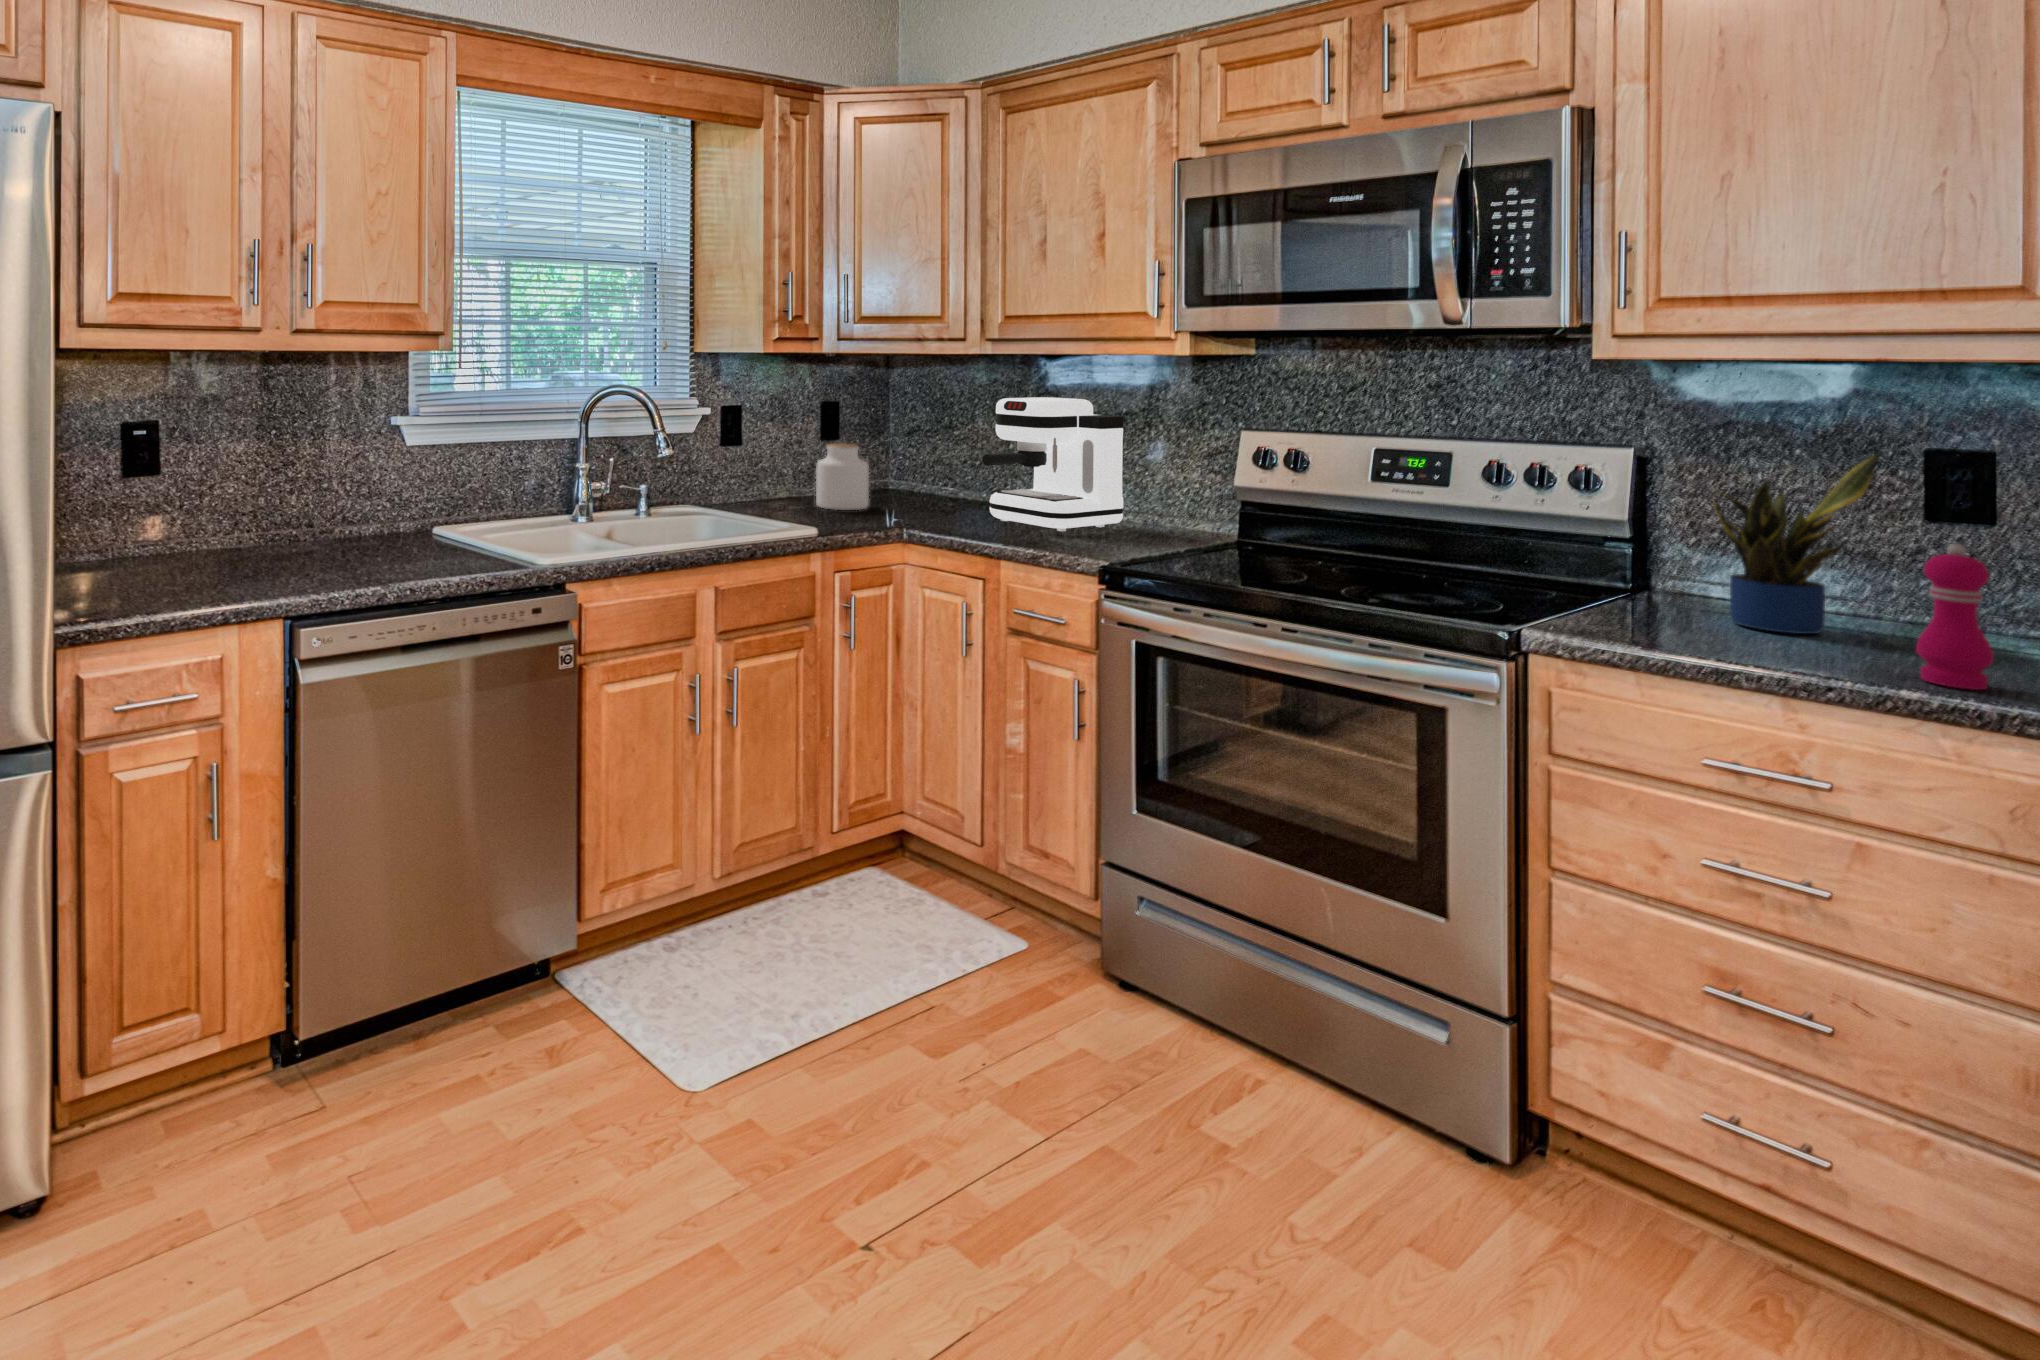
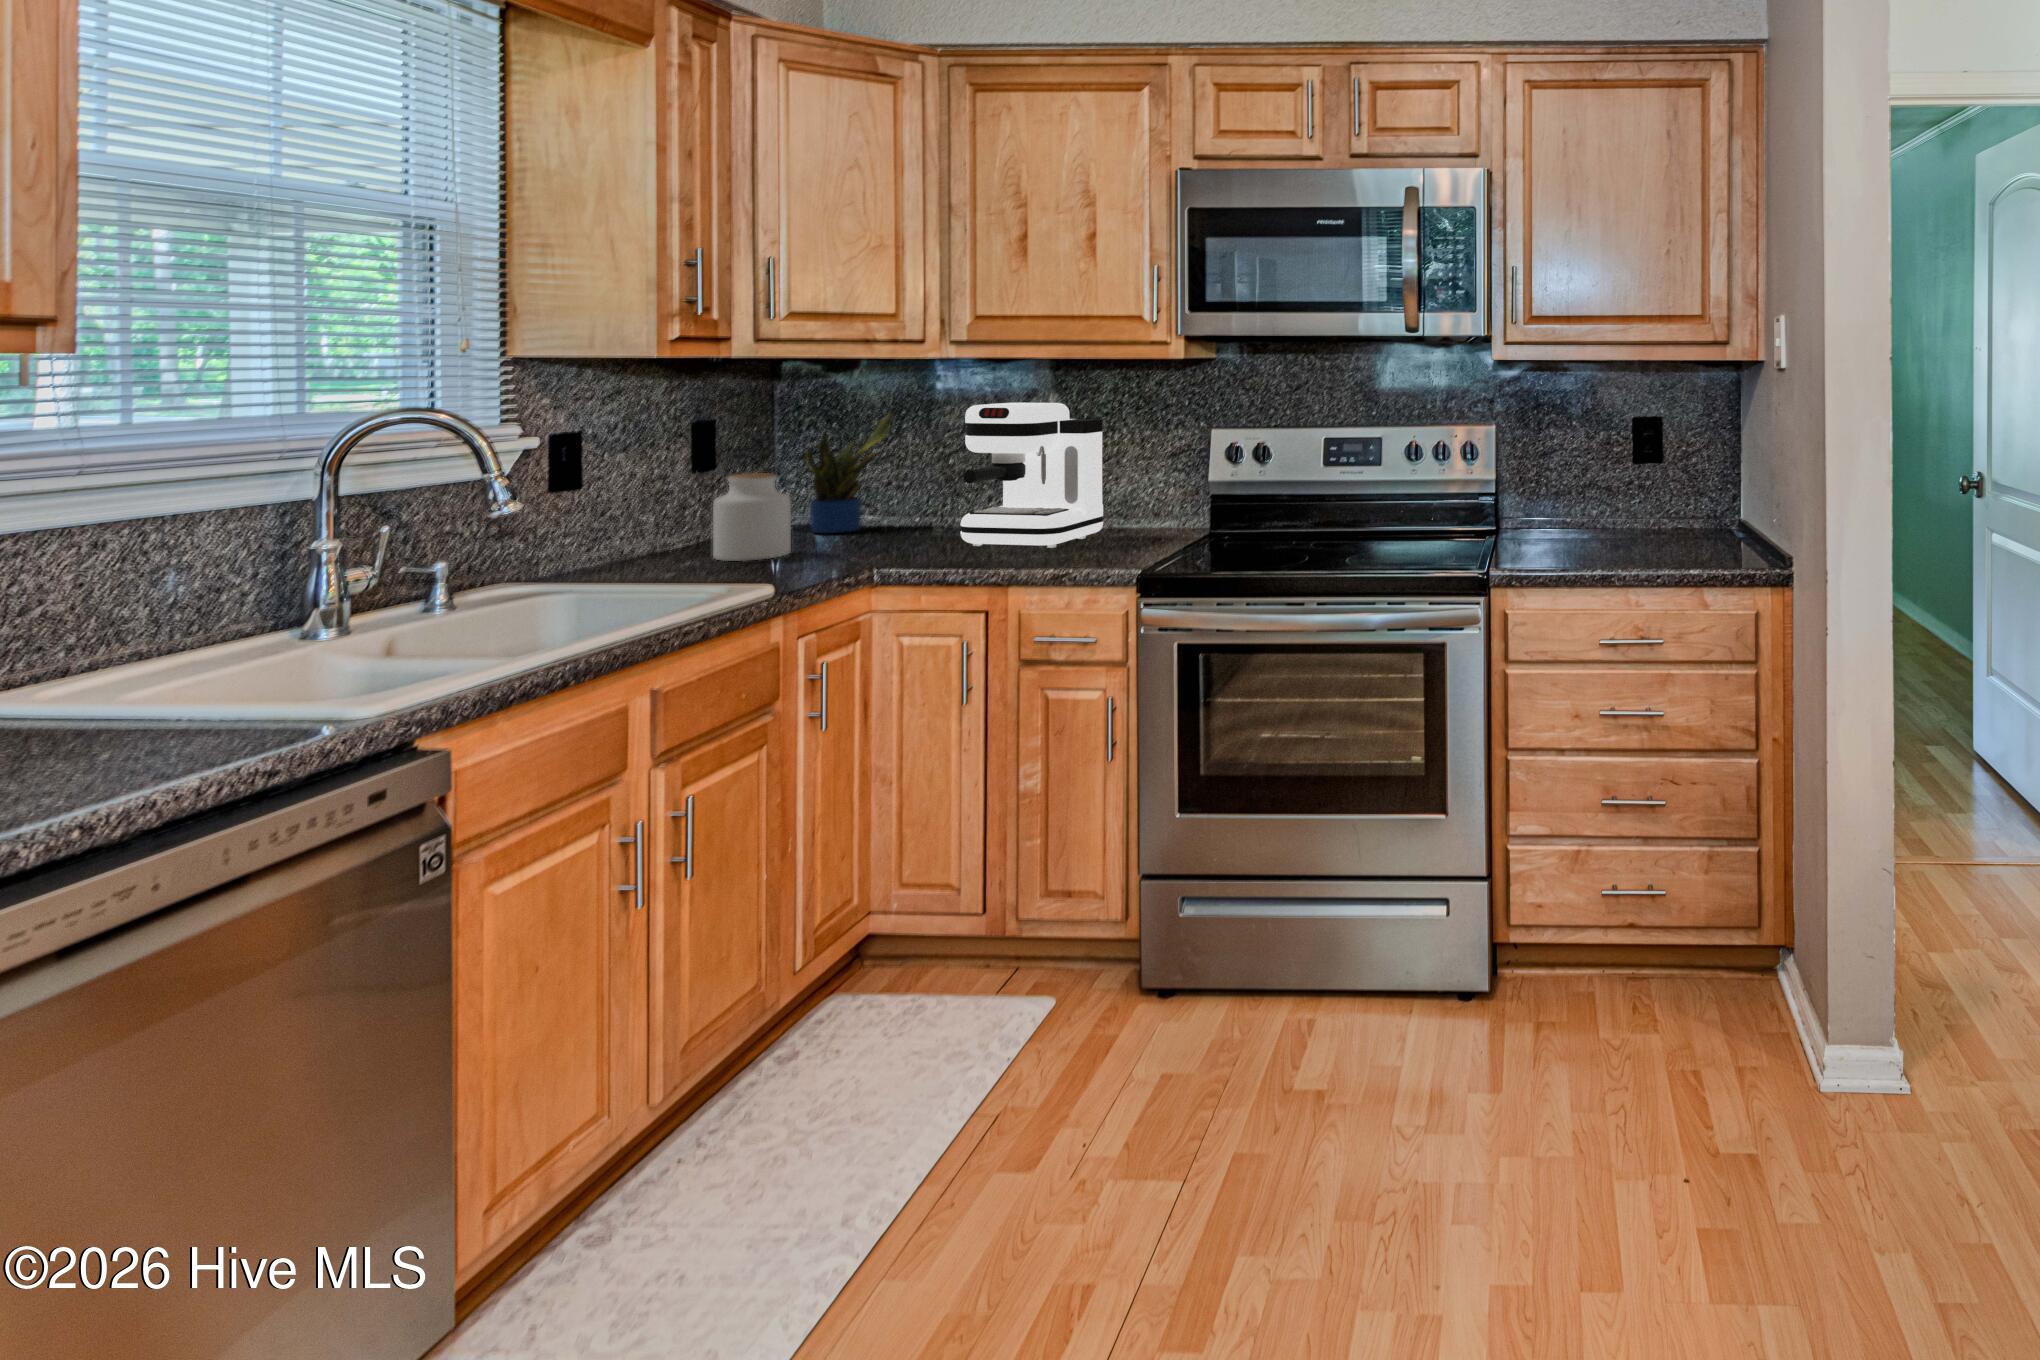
potted plant: present [1714,453,1880,634] -> present [806,412,894,533]
pepper mill: present [1916,544,1994,690] -> none [1684,470,1717,563]

